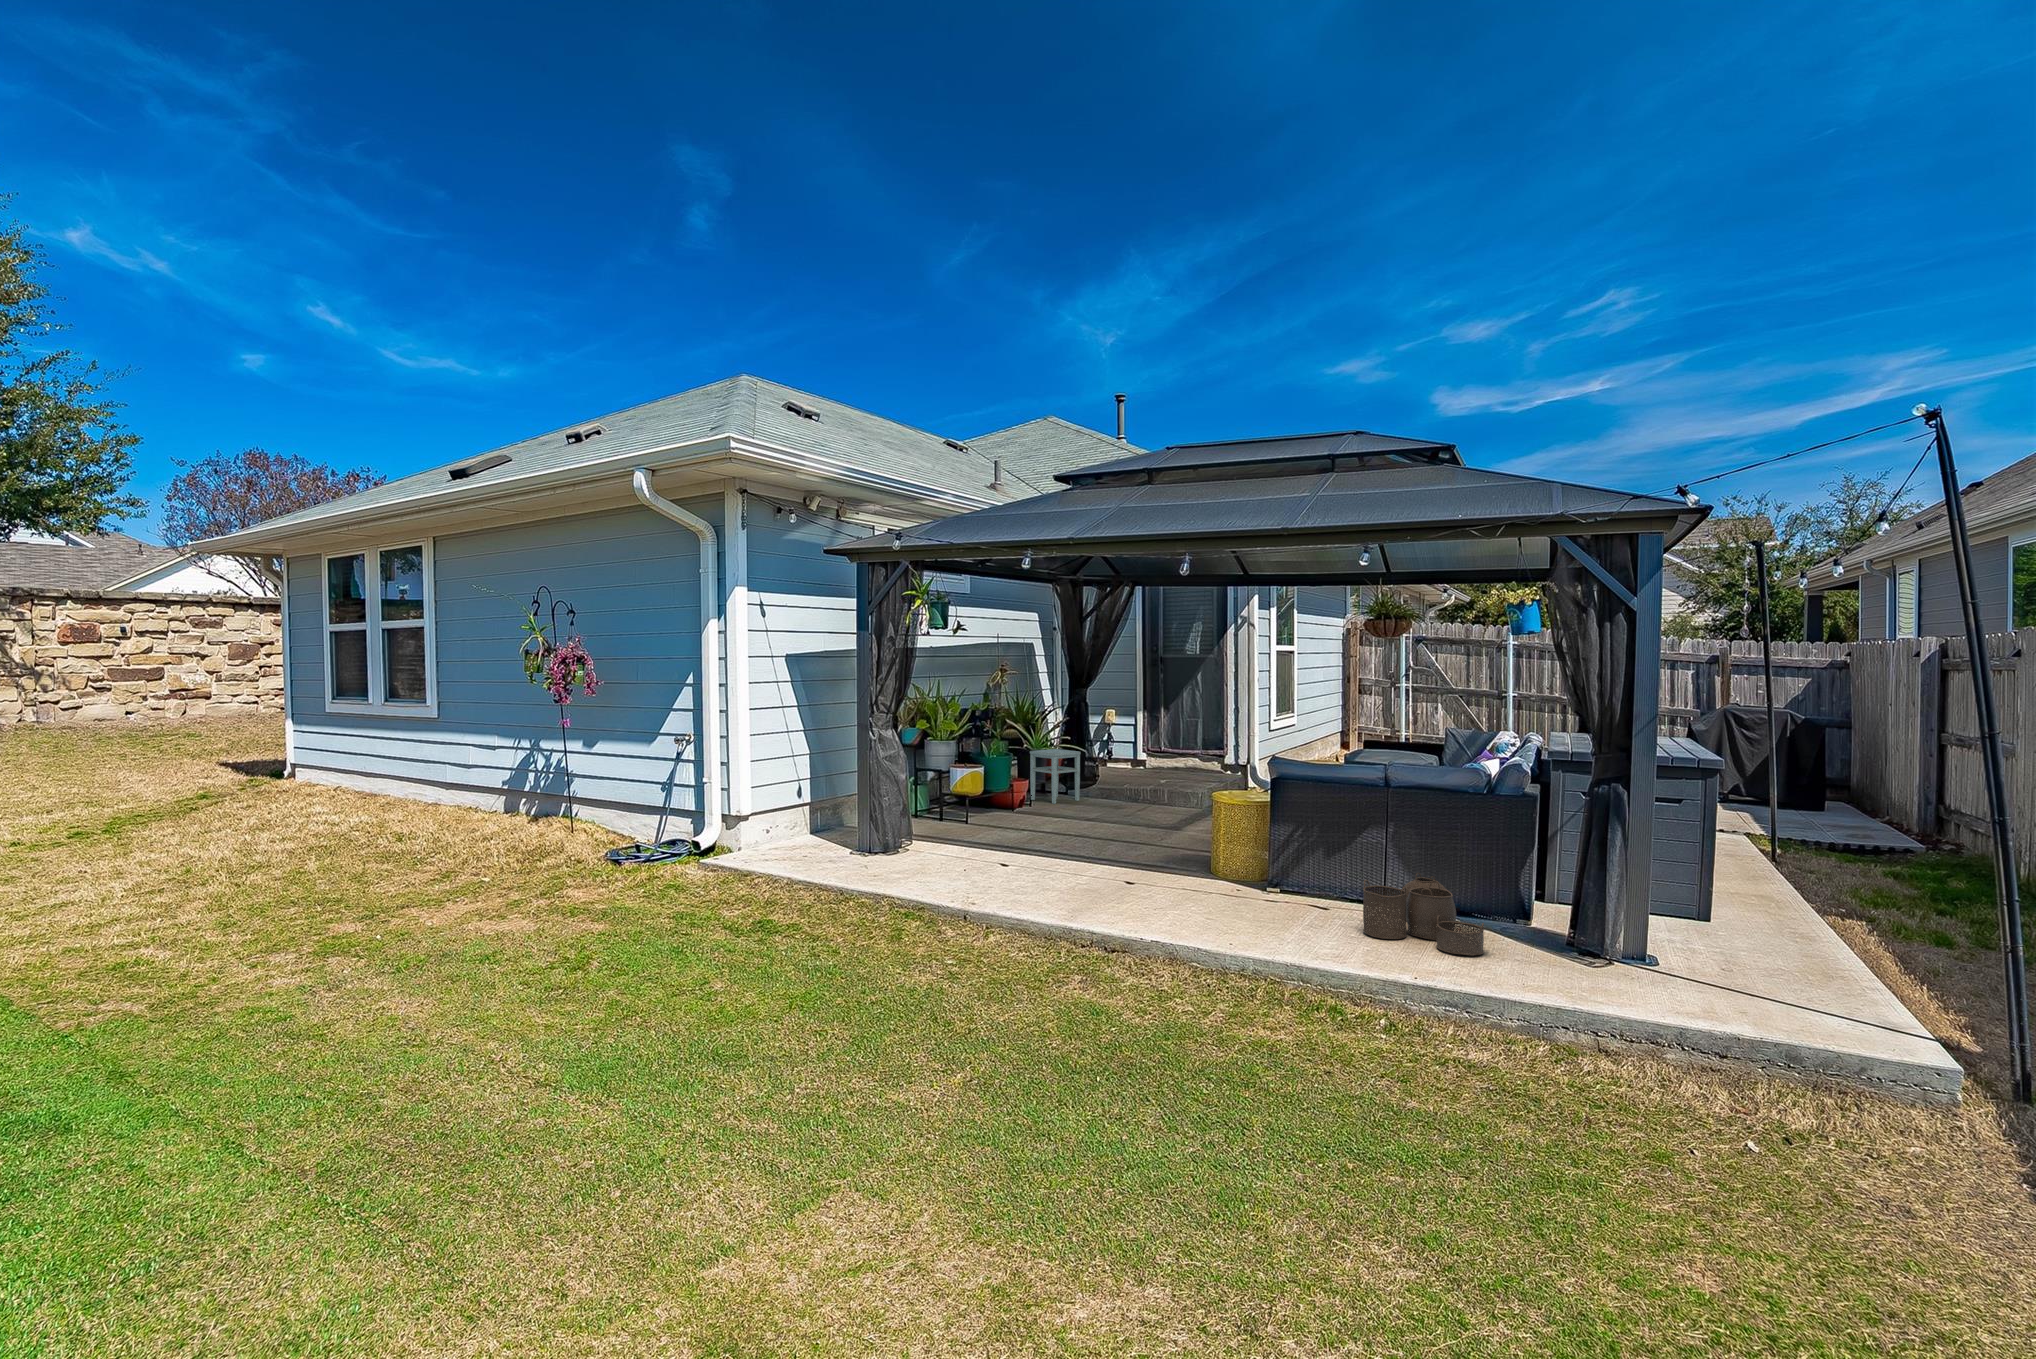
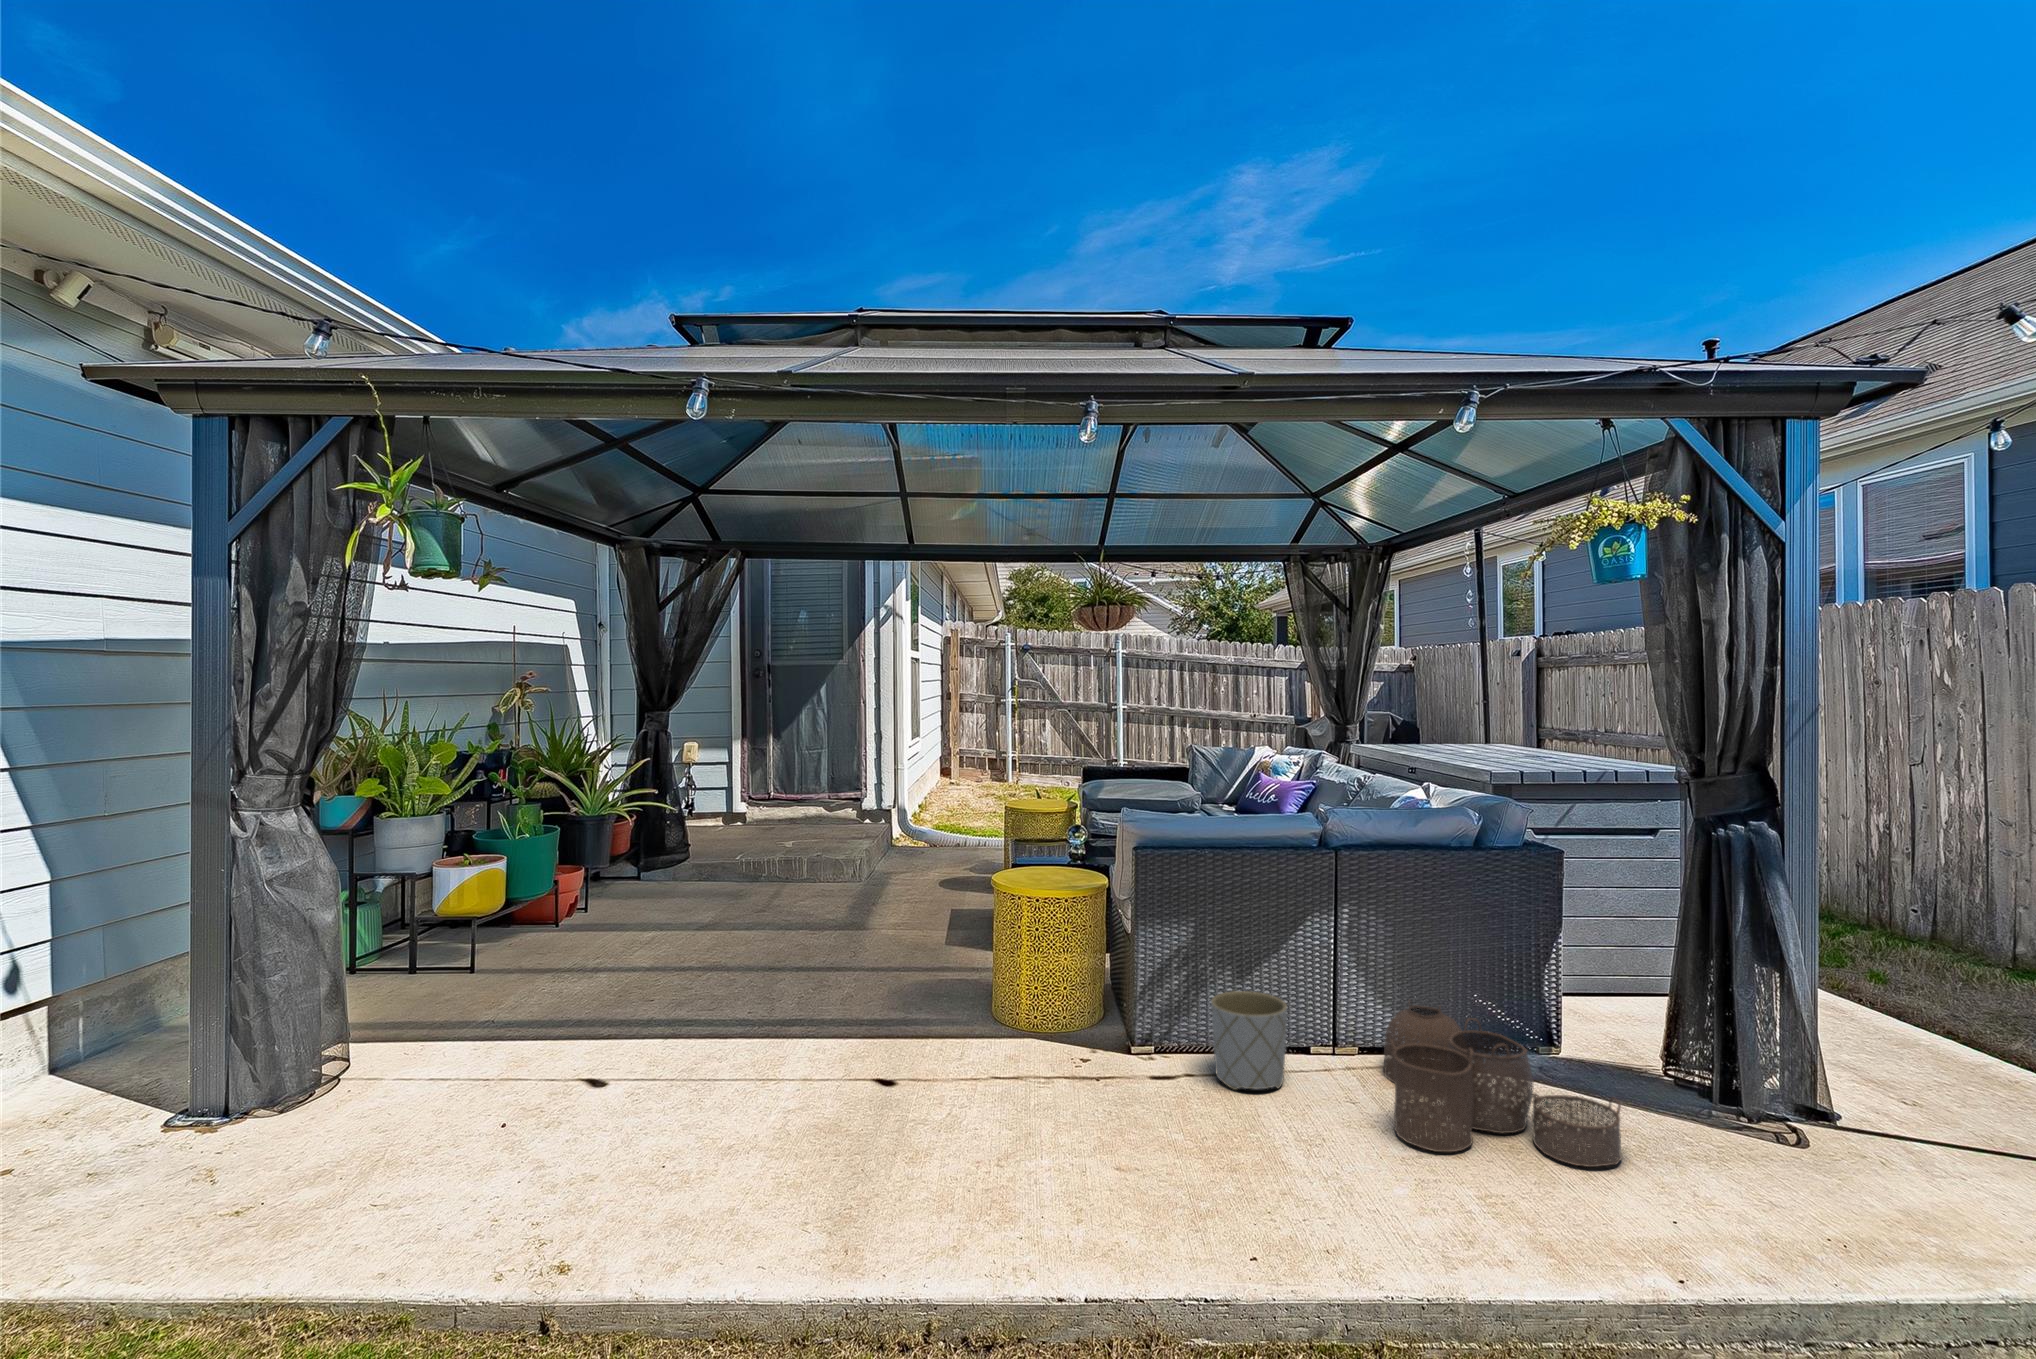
stool: present [1030,749,1081,804] -> none [582,810,673,905]
planter: none [1294,858,1338,910] -> present [1211,991,1287,1090]

